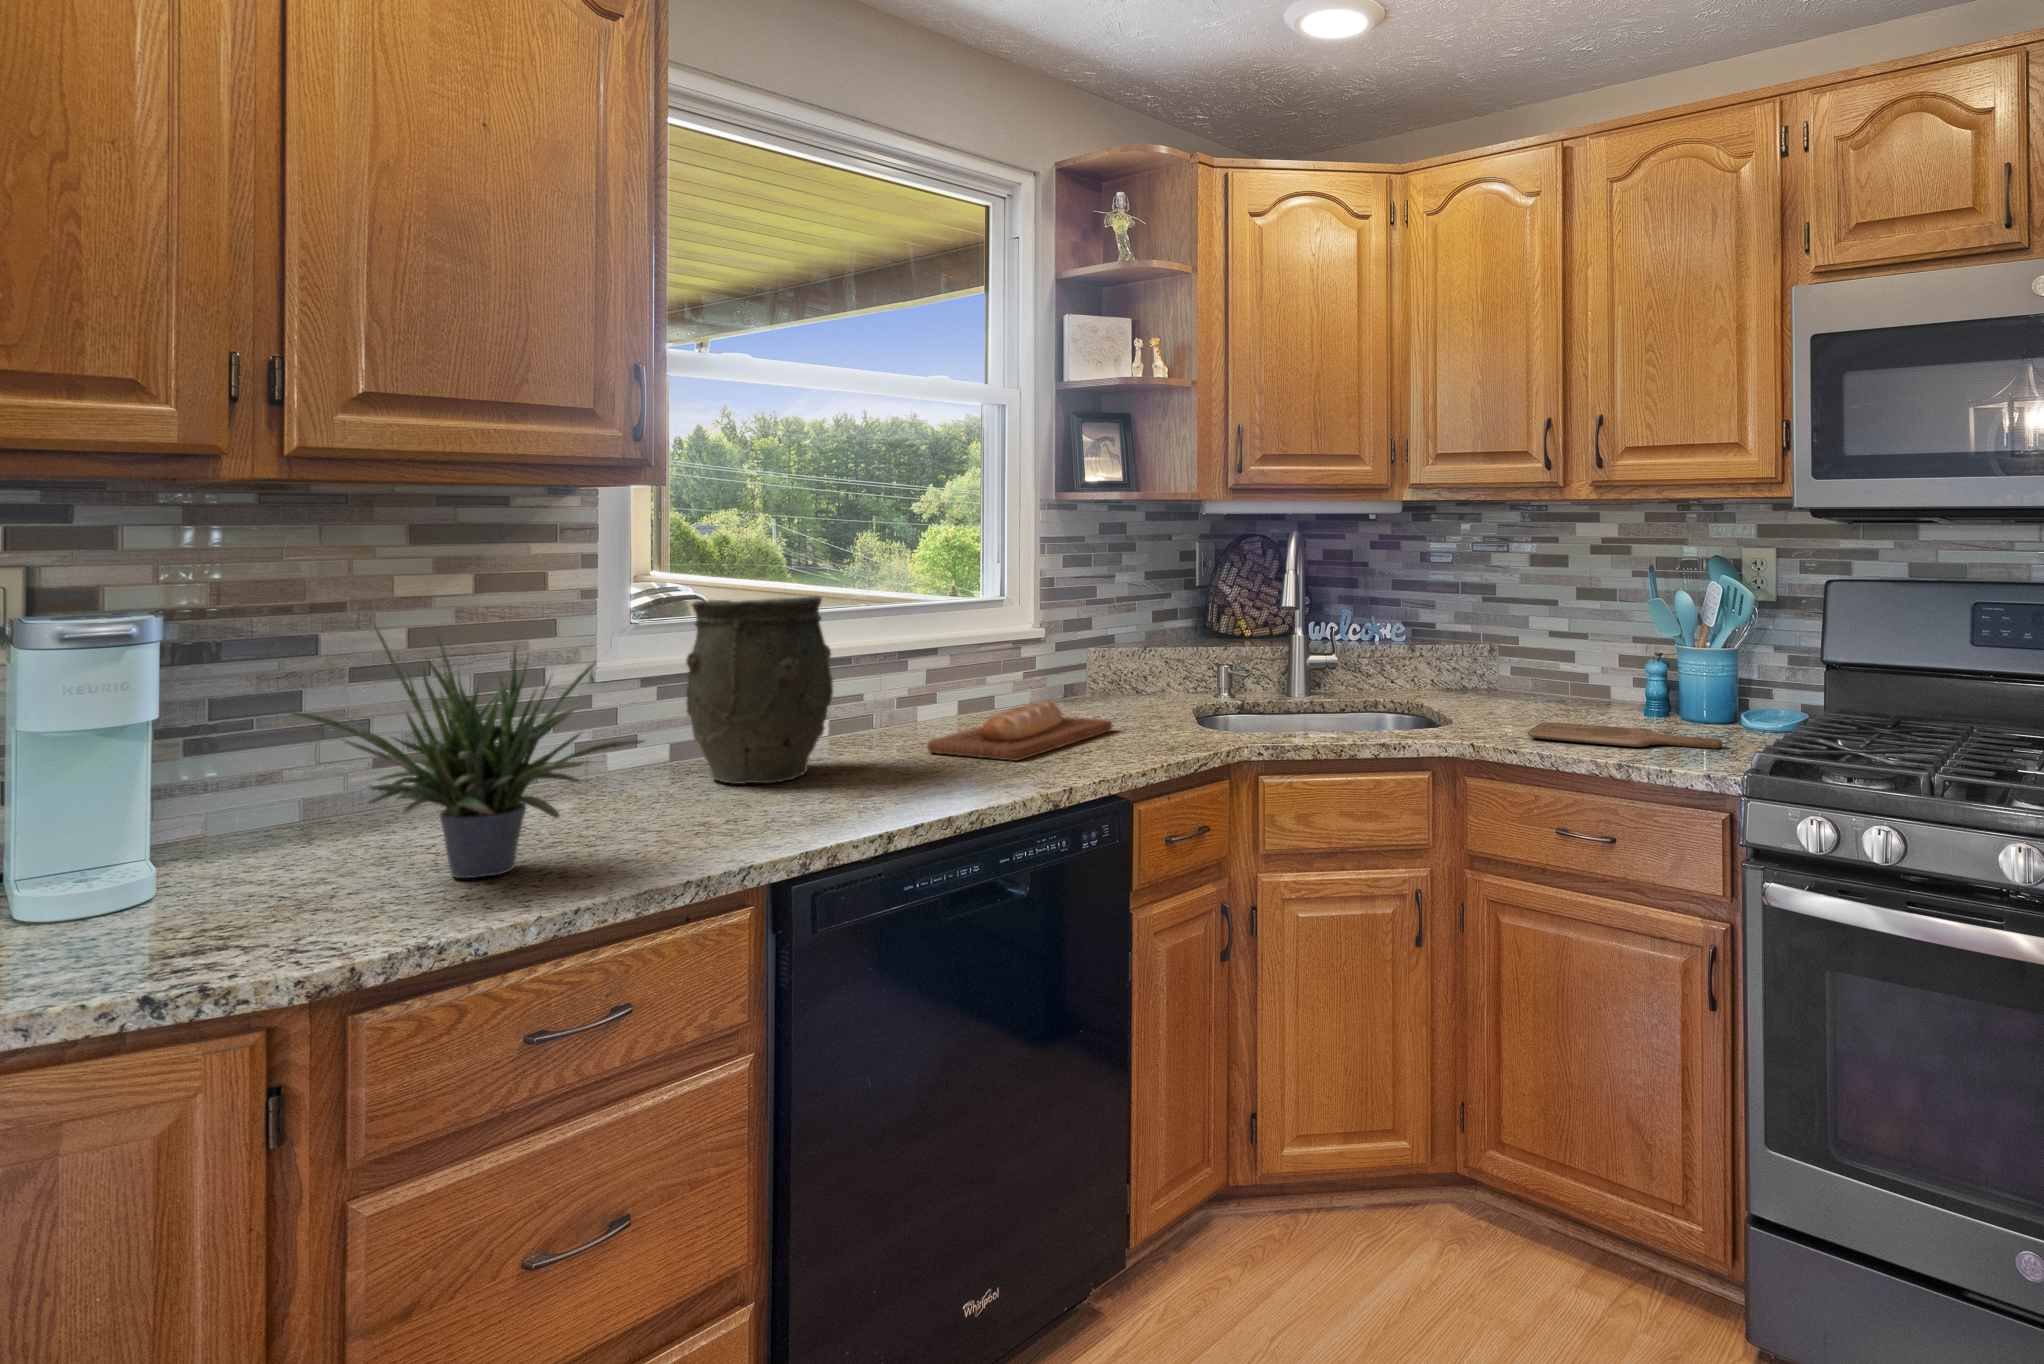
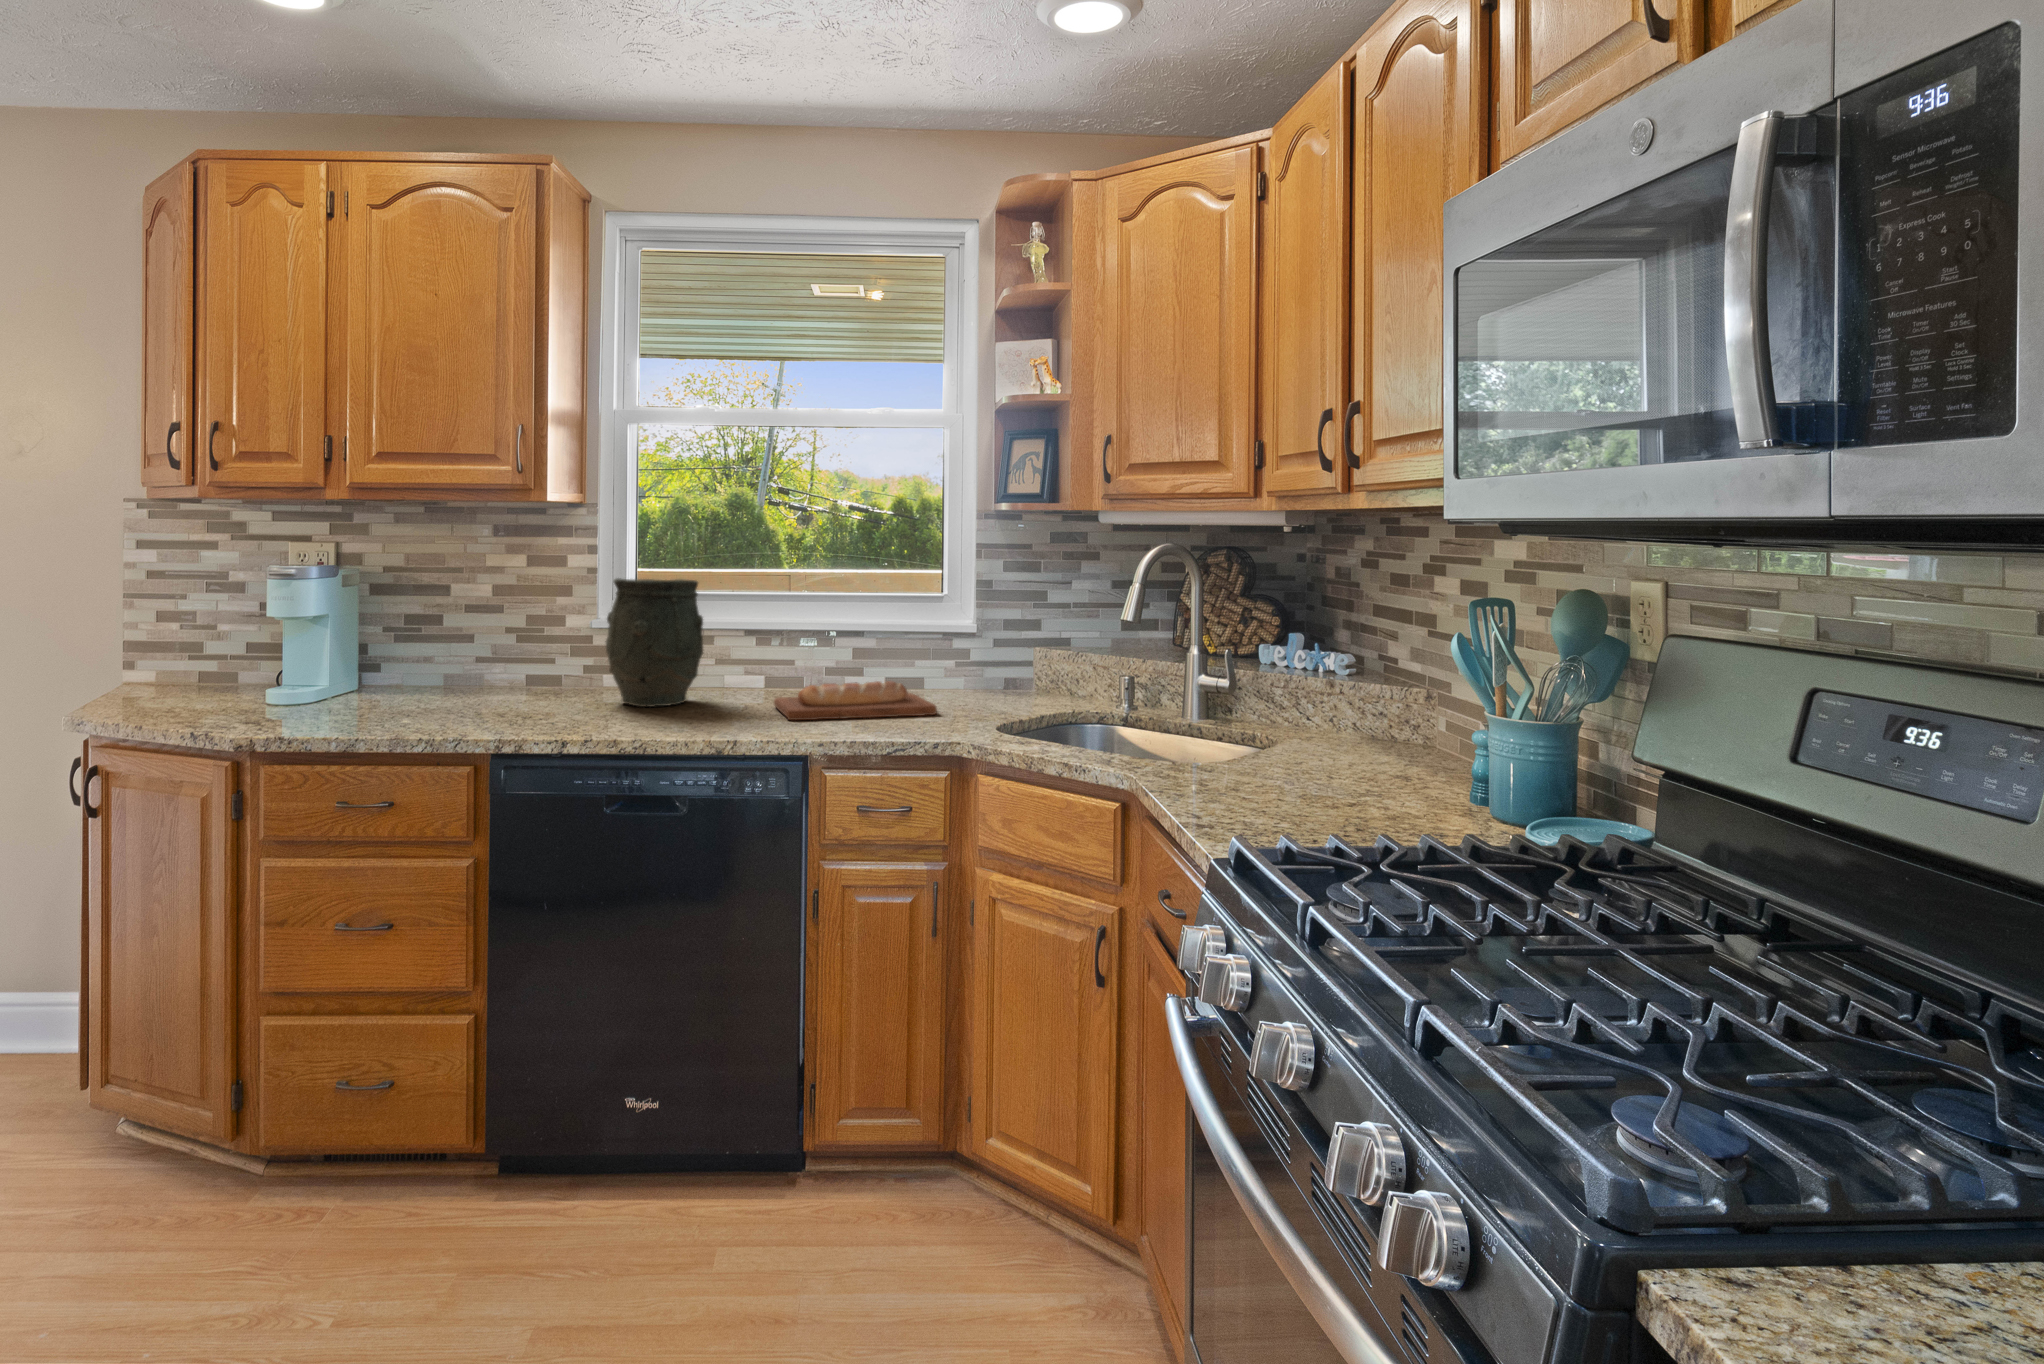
potted plant: present [290,629,644,878] -> none [307,570,470,721]
cutting board: present [1528,722,1723,748] -> none [1204,774,1374,839]

